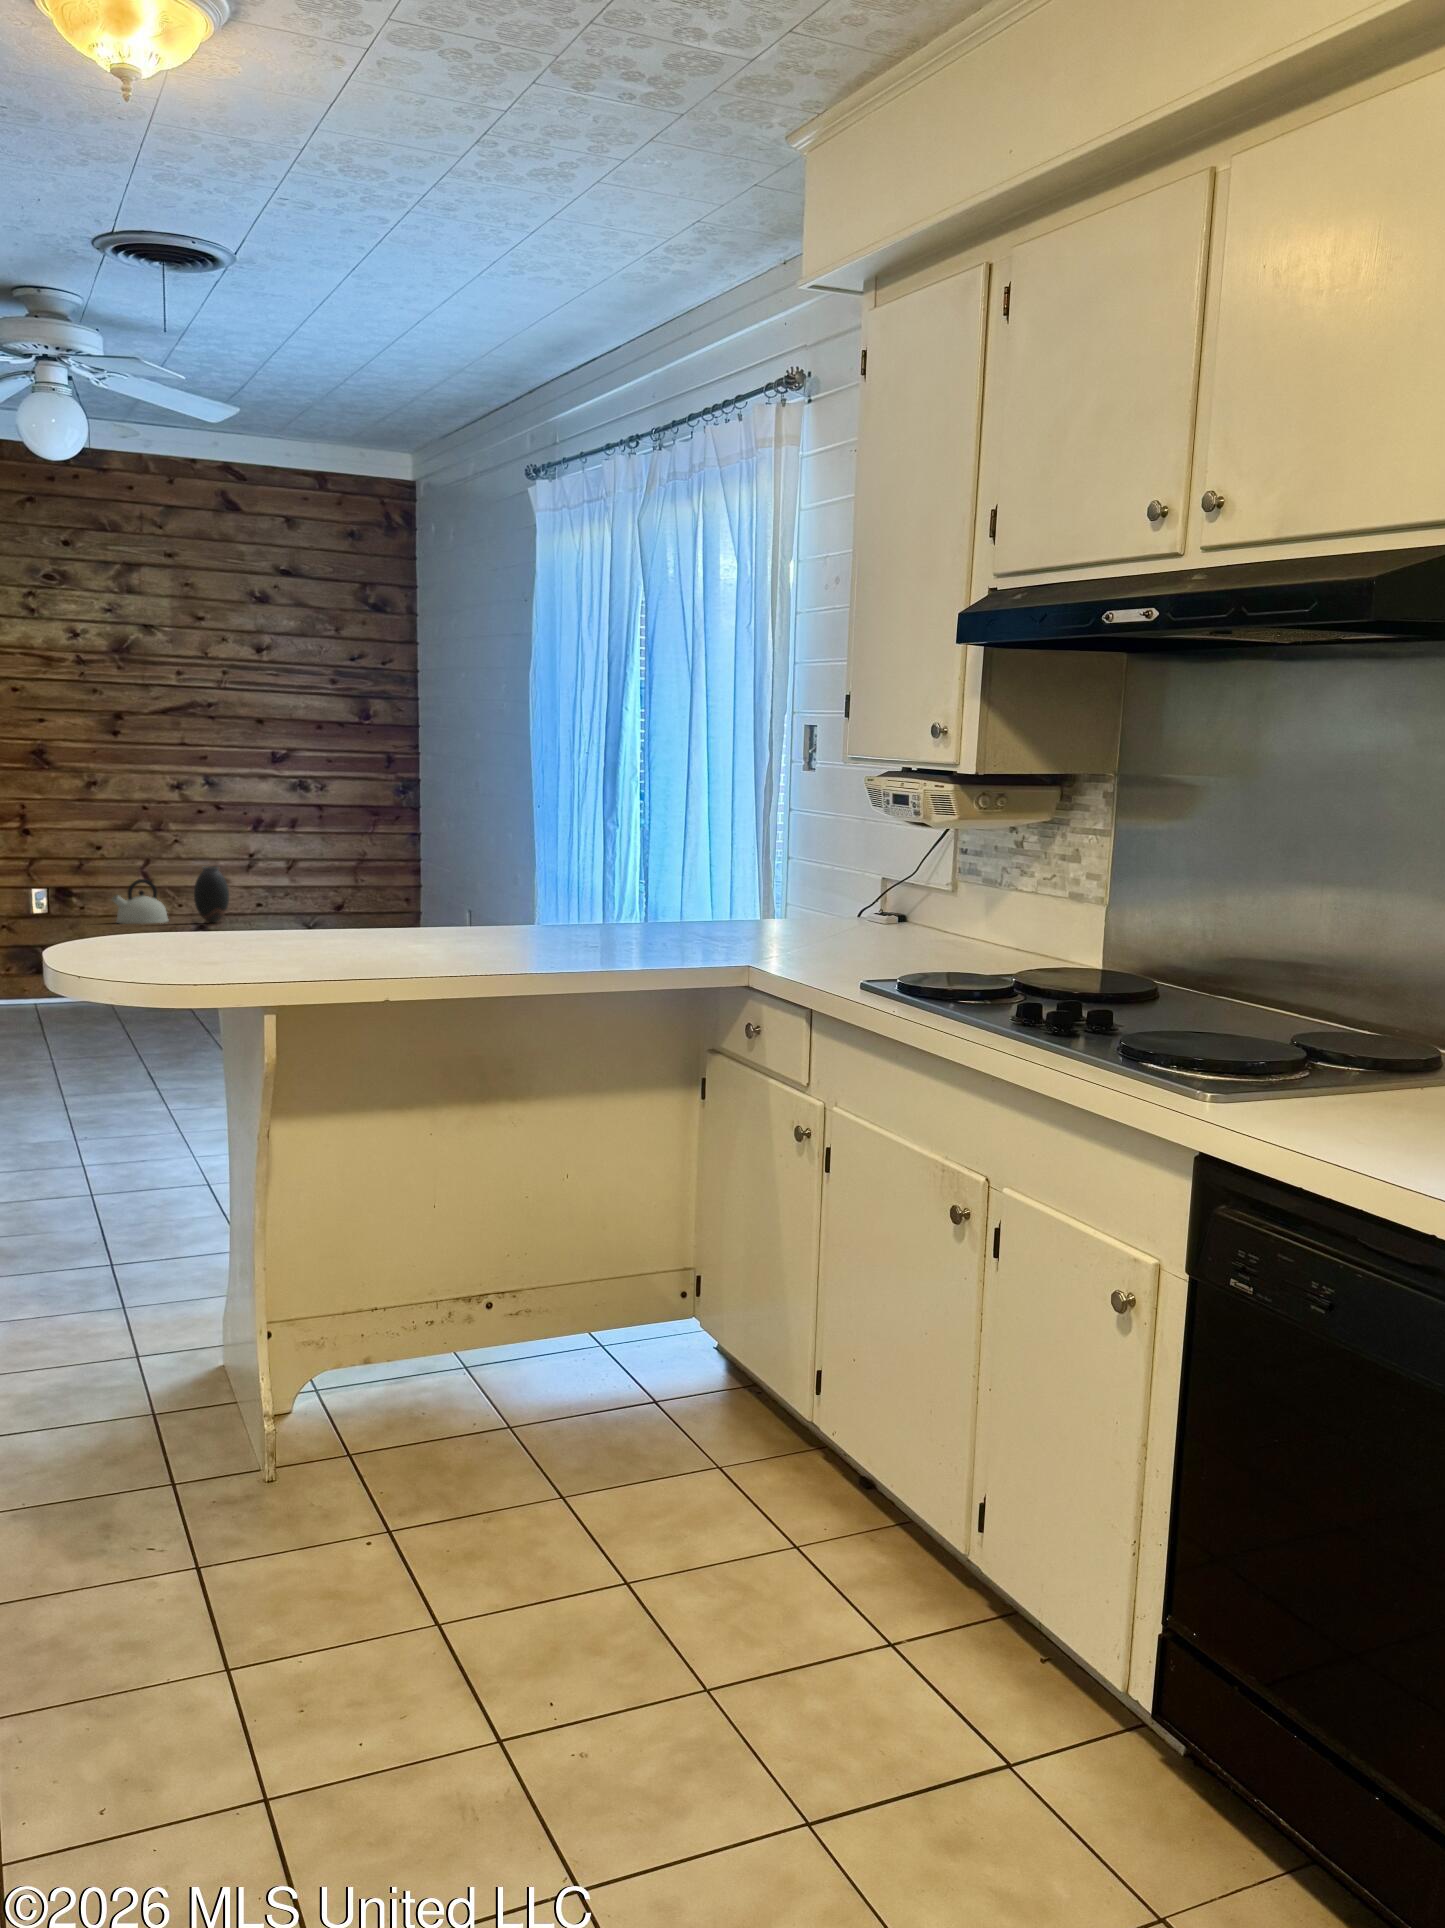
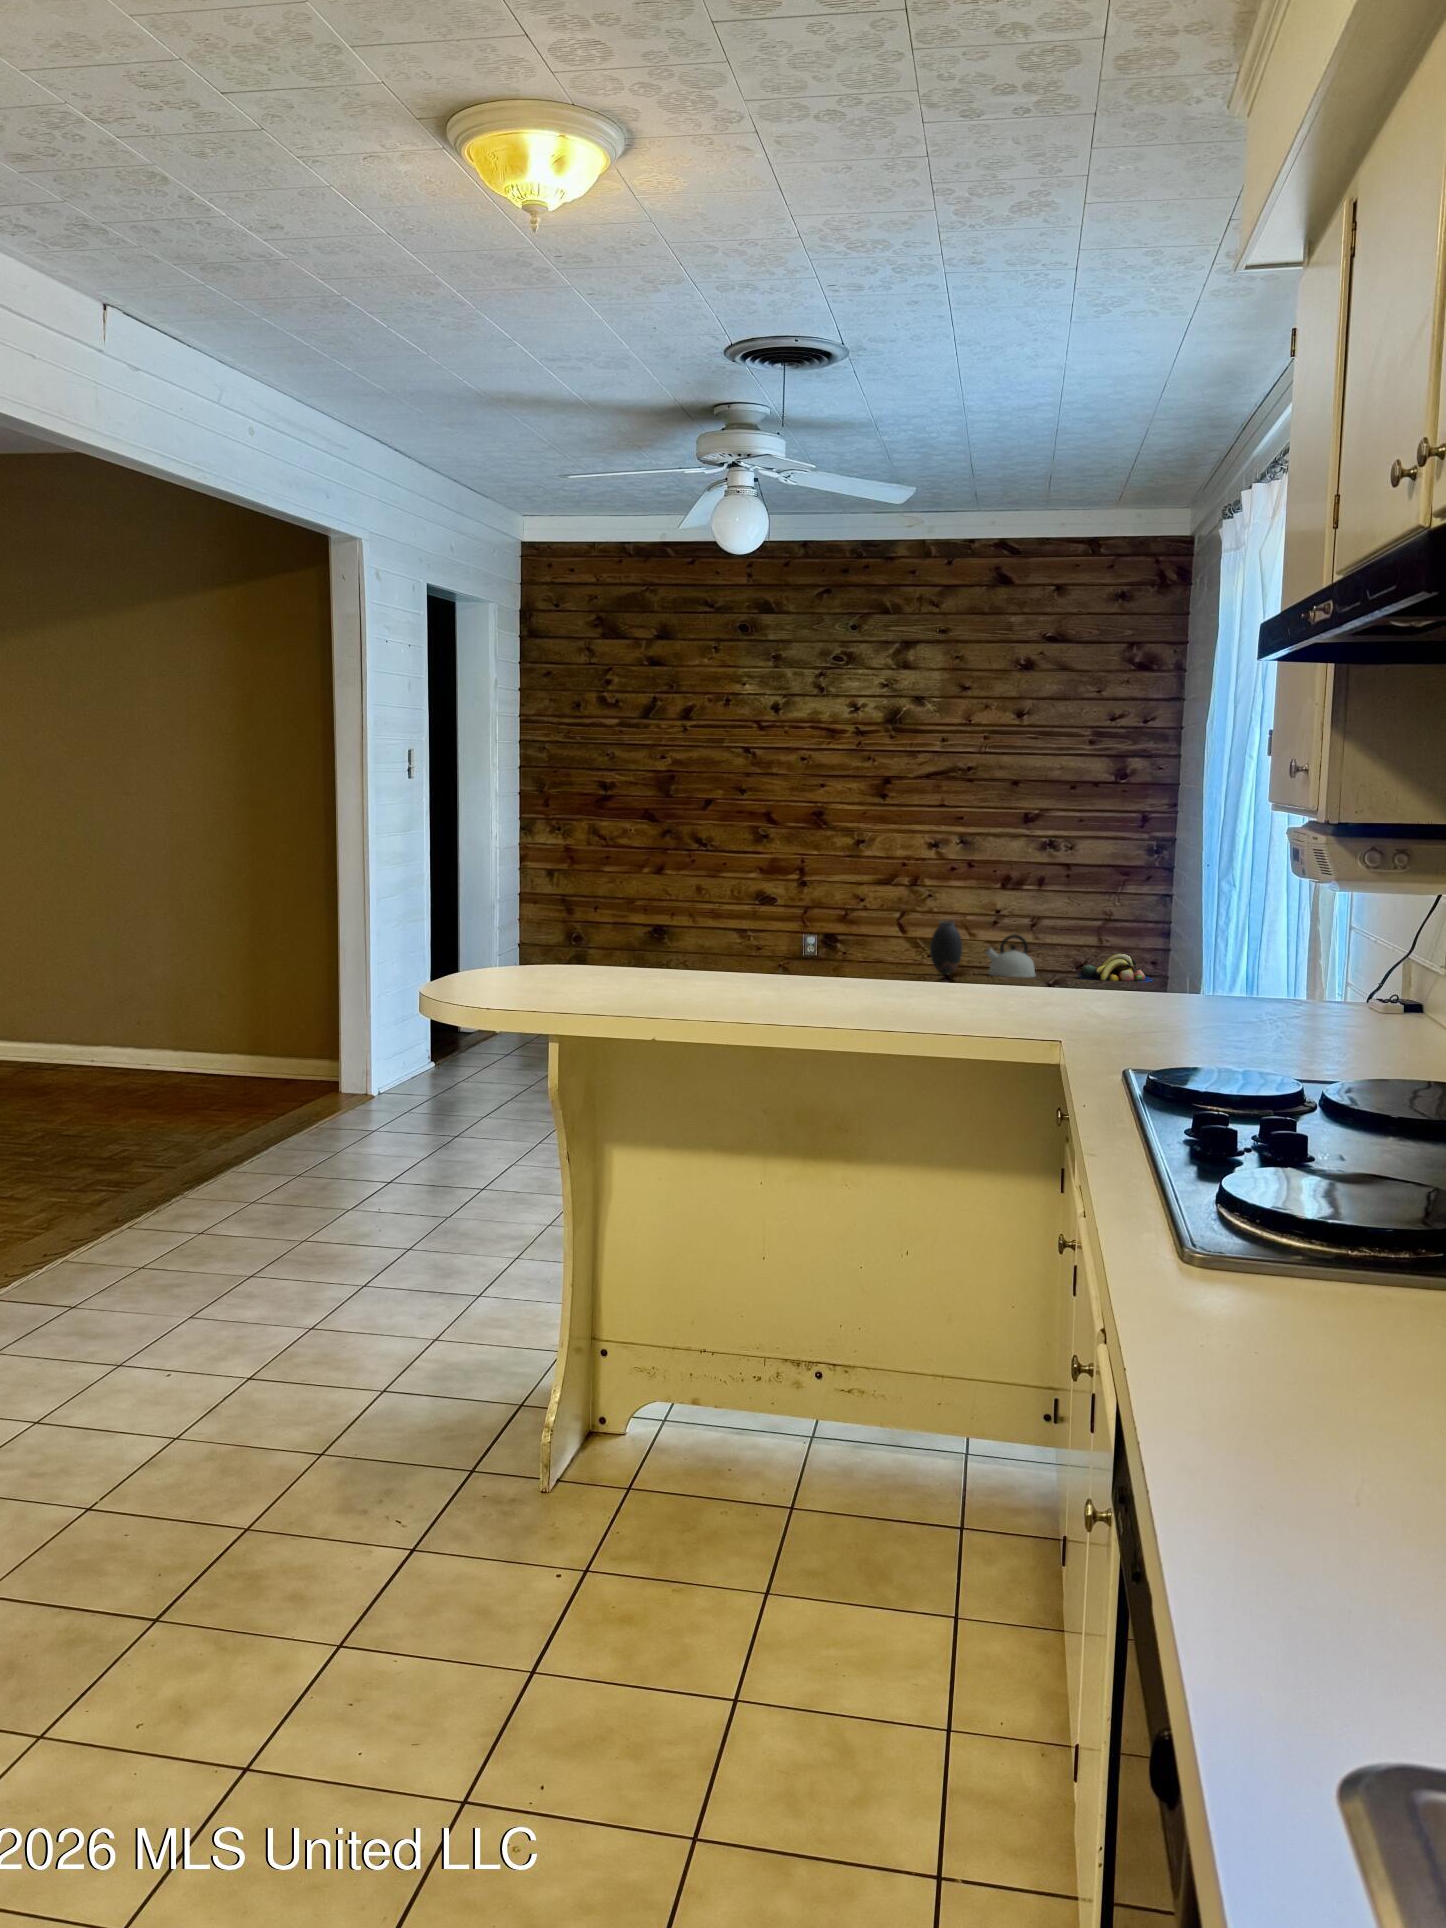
kettle: present [112,879,168,924] -> present [985,934,1036,977]
fruit bowl: none [333,888,406,920] -> present [1078,954,1153,982]

